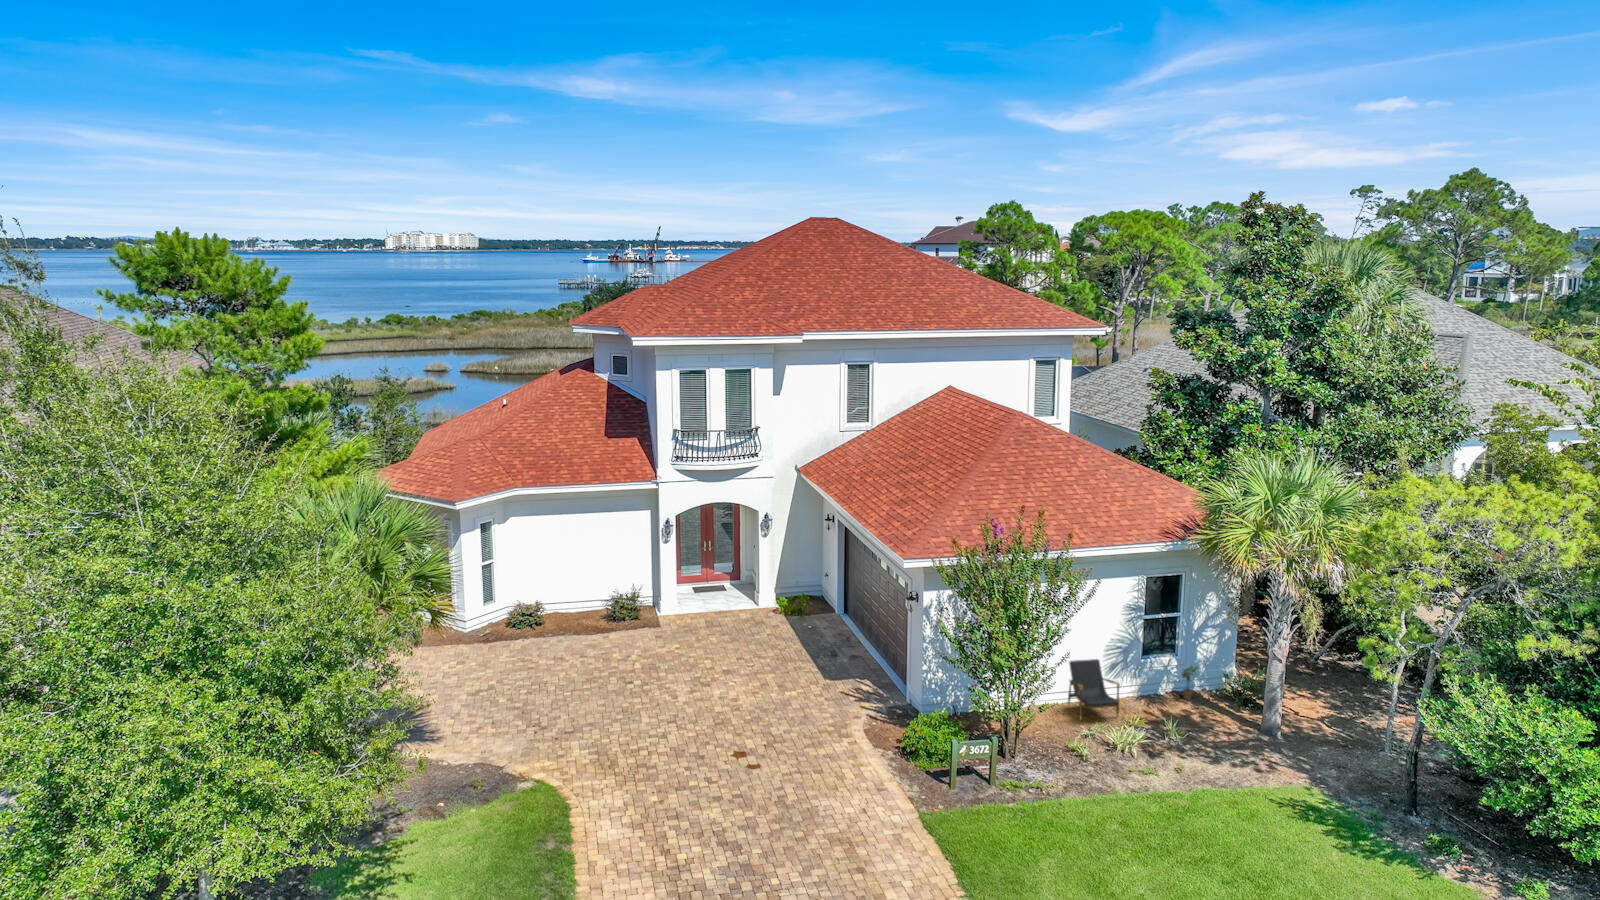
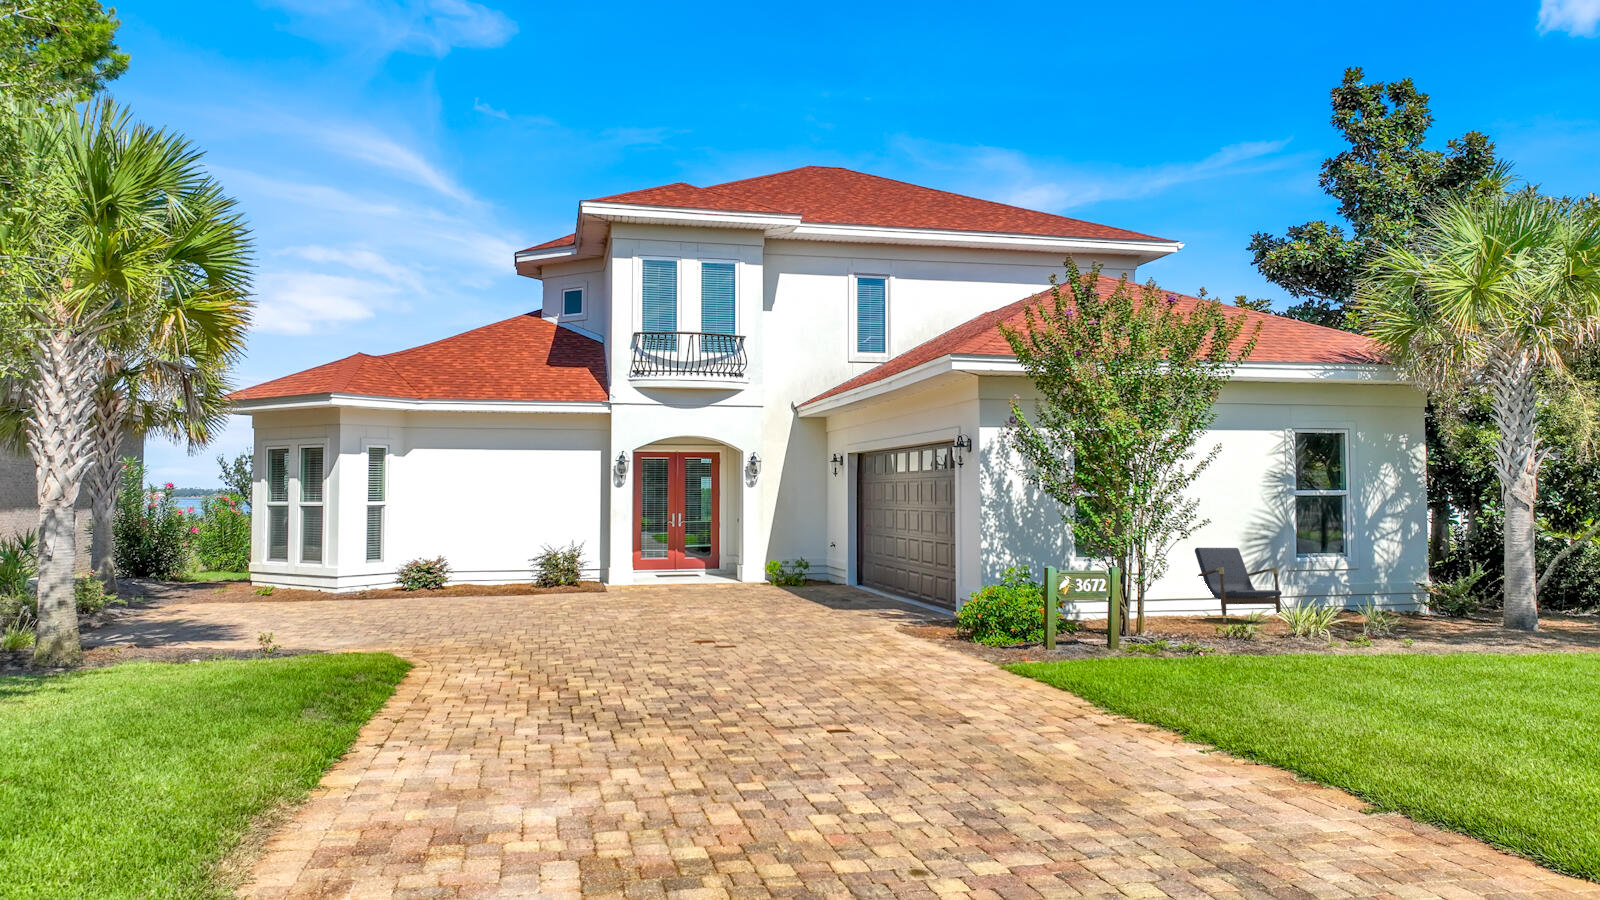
potted plant: present [1182,666,1198,700] -> none [1356,565,1387,616]

